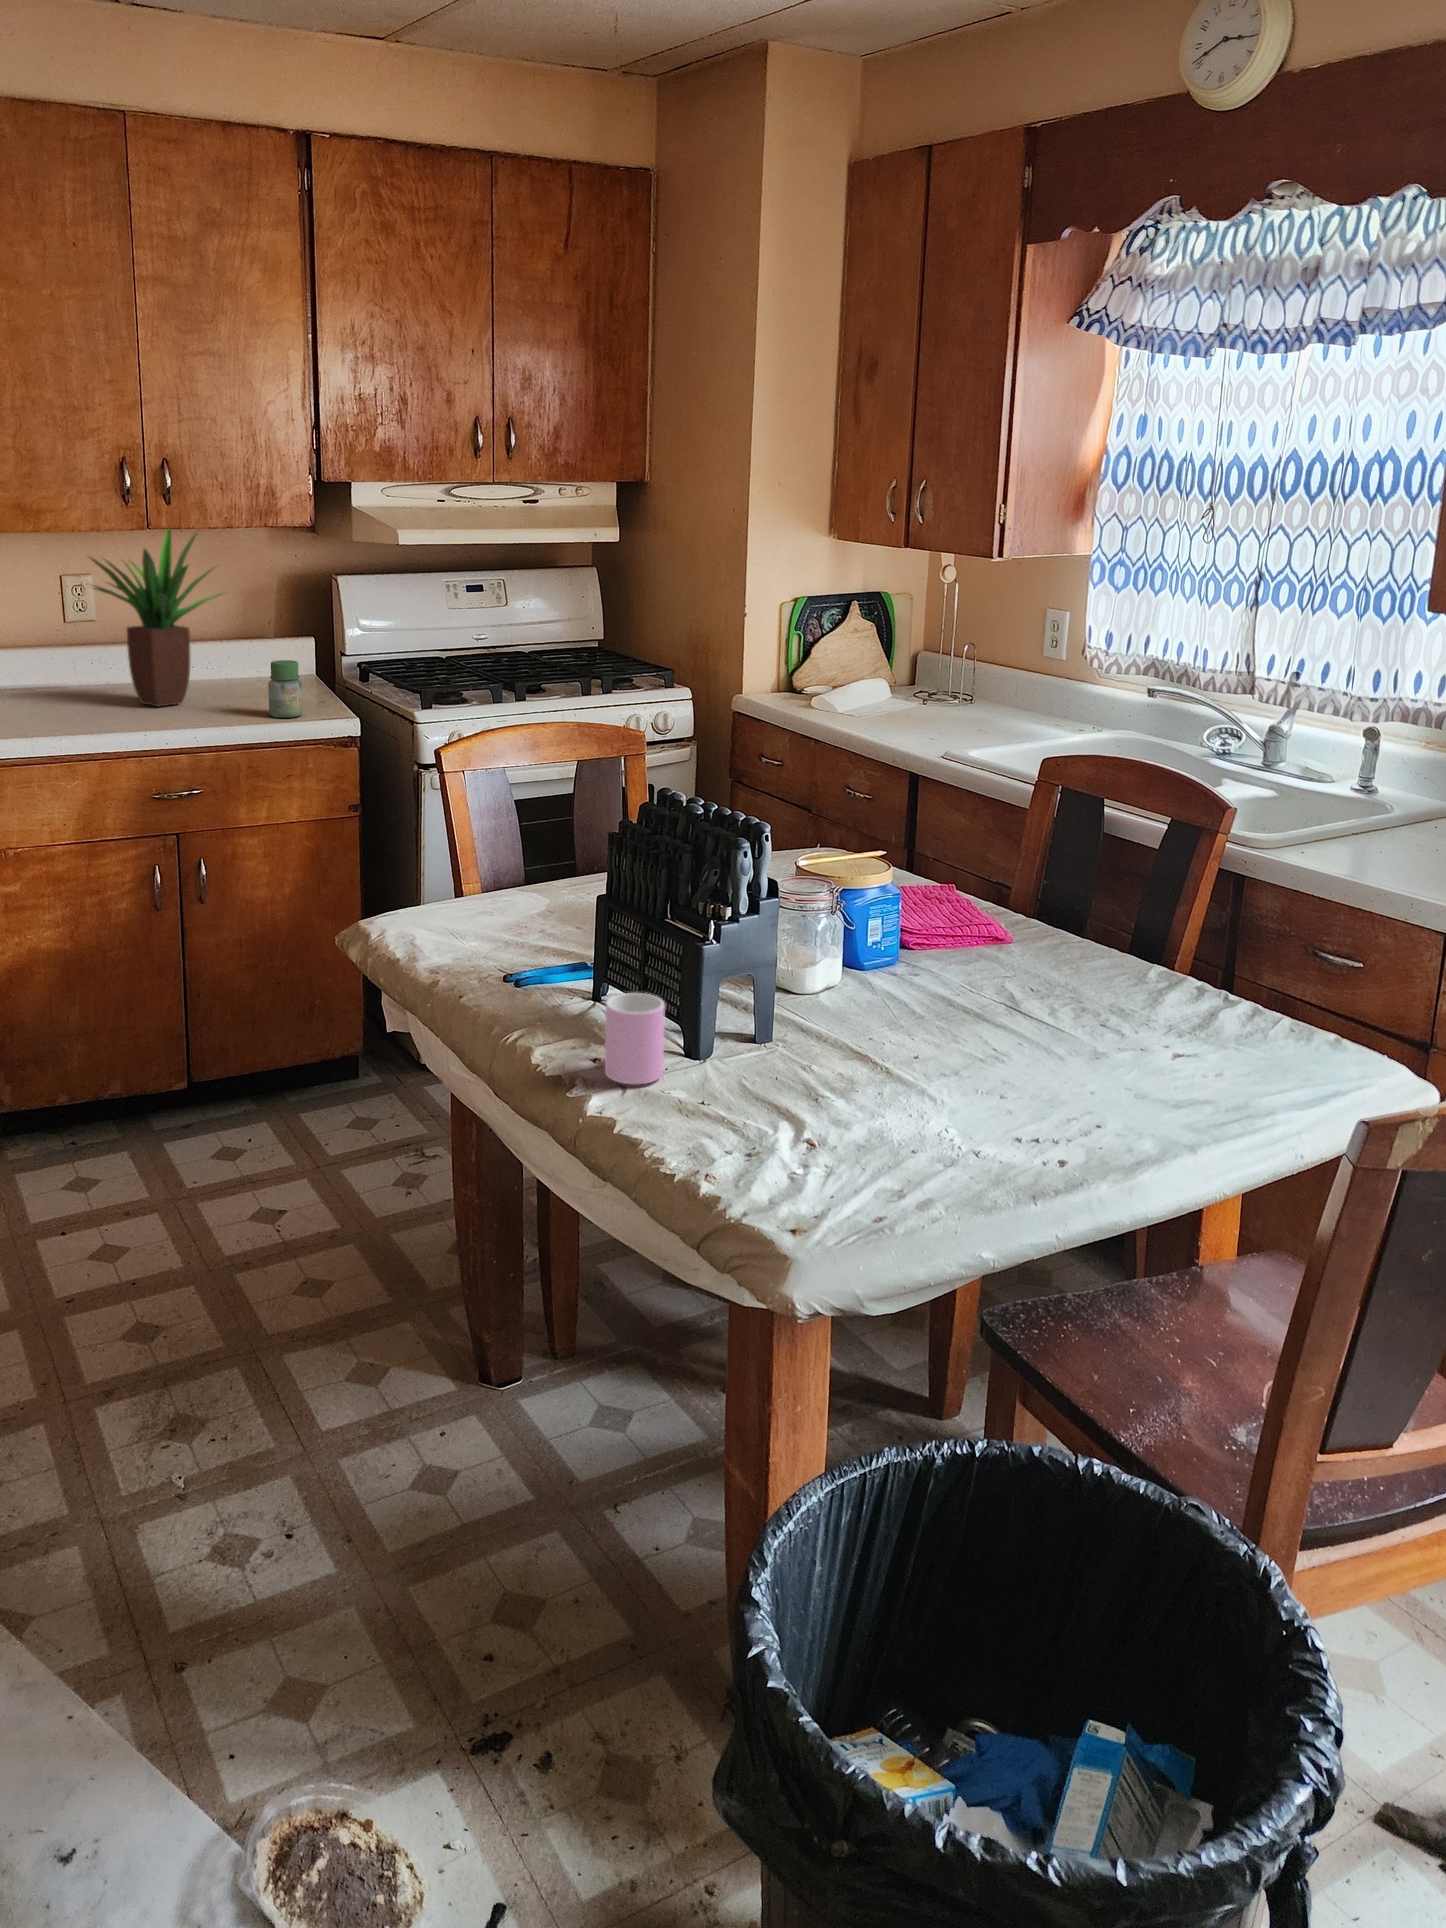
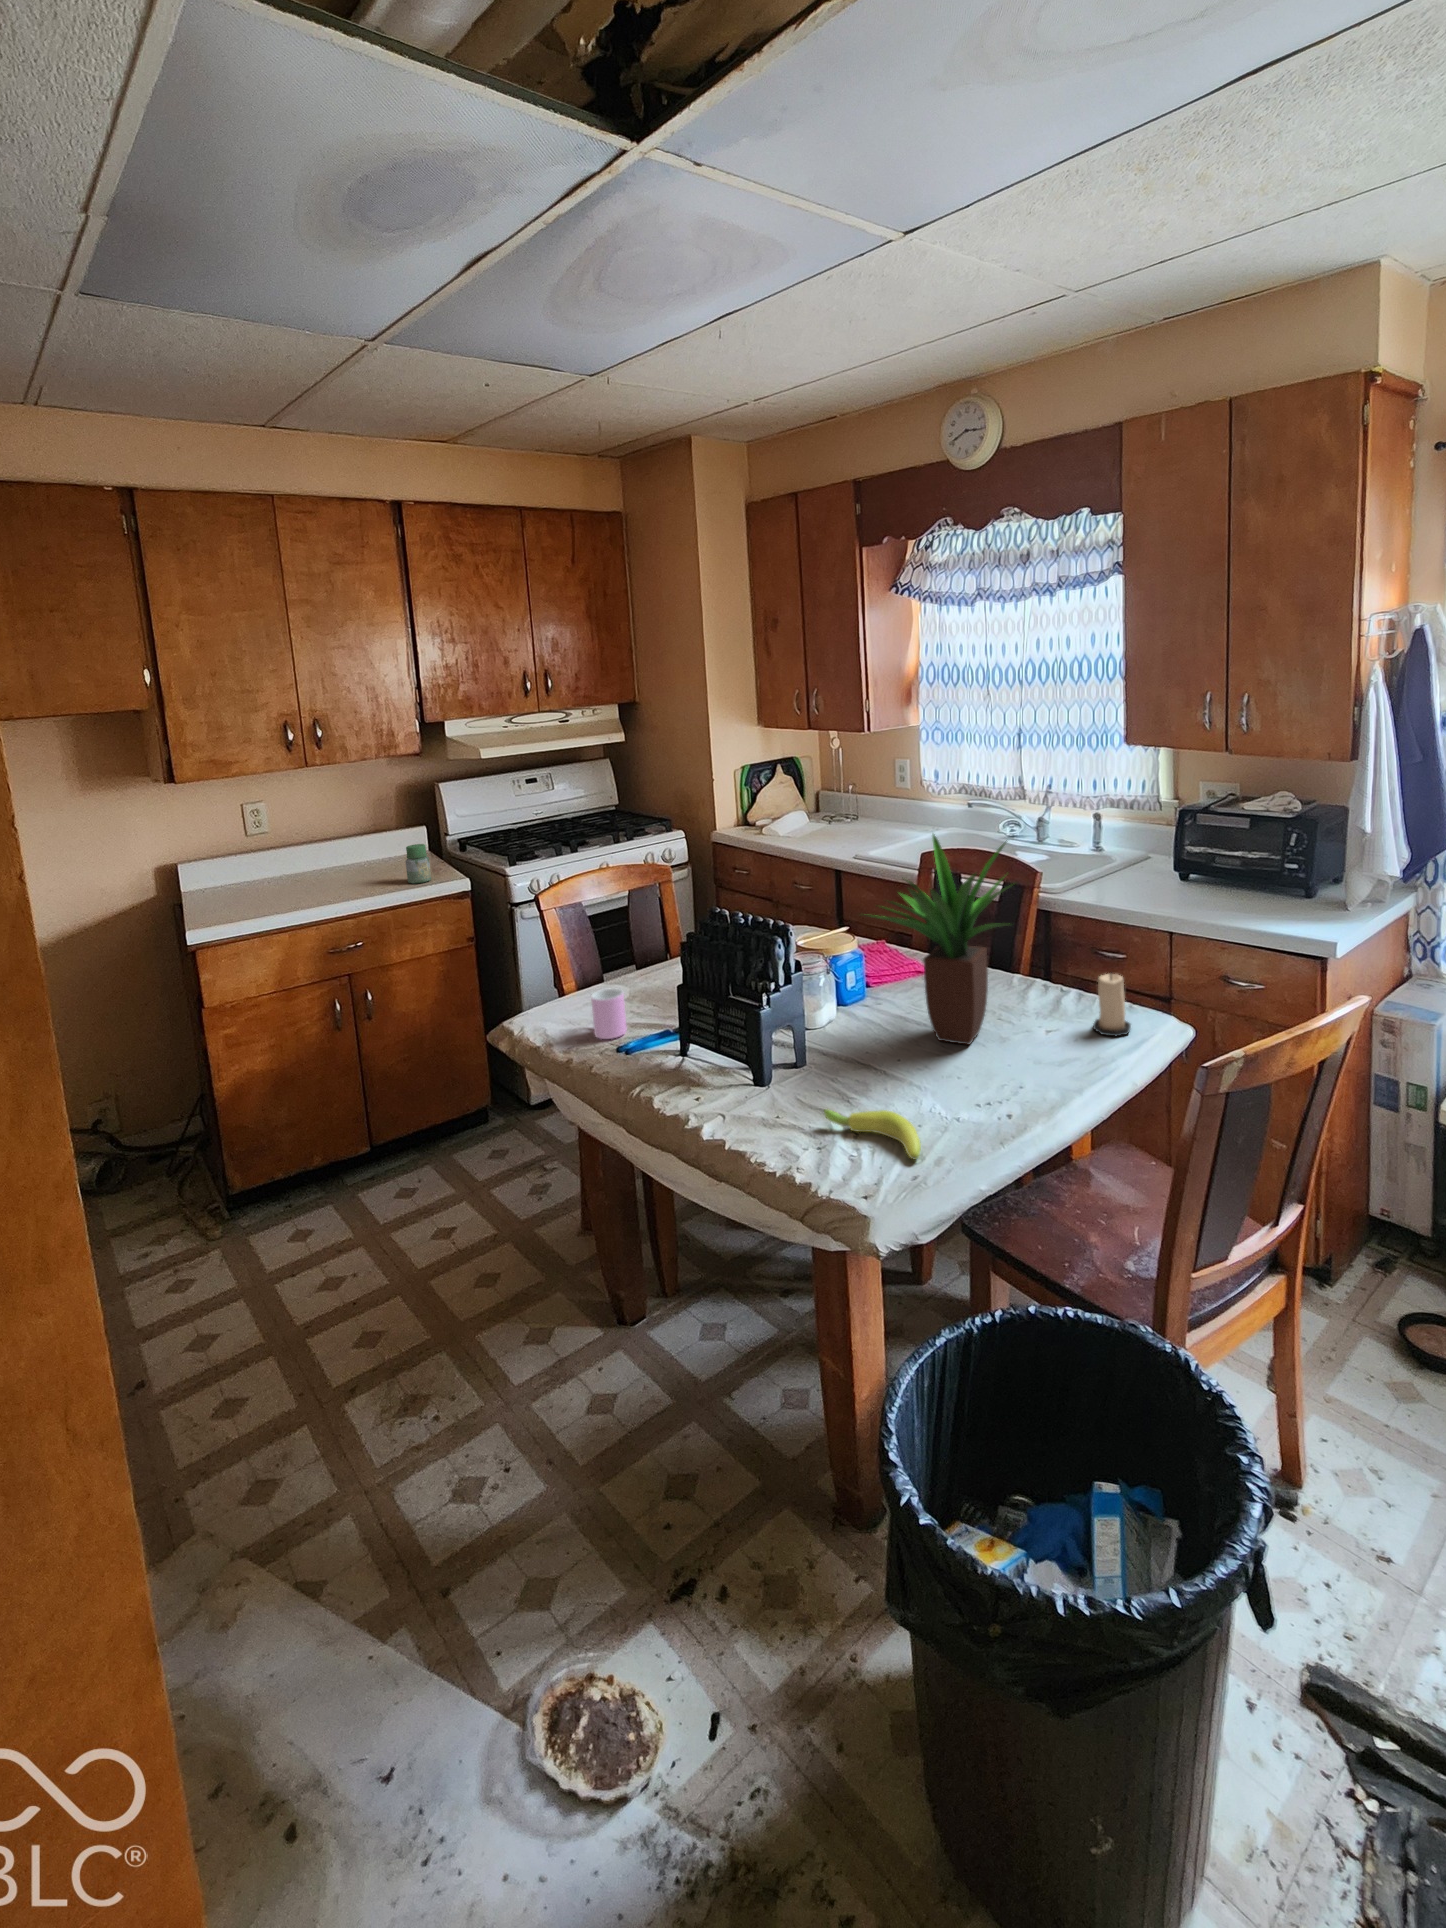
potted plant: present [91,528,228,707] -> present [867,834,1015,1045]
candle: none [1255,971,1321,1078] -> present [1093,973,1131,1036]
cup: present [605,993,665,1084] -> present [591,988,627,1039]
banana: none [766,1100,902,1193] -> present [824,1109,921,1159]

